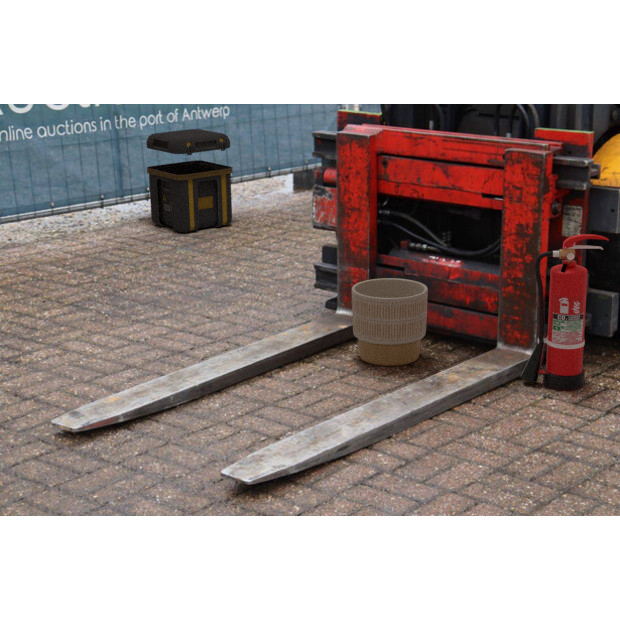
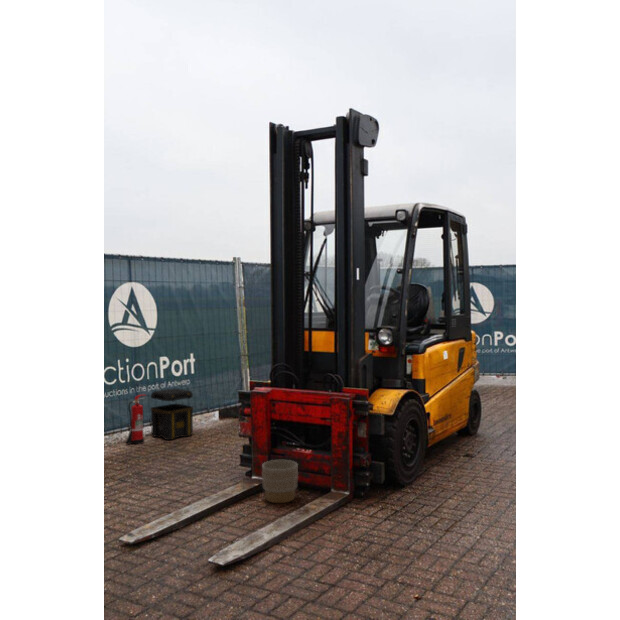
fire extinguisher: present [521,234,608,391] -> present [126,395,144,444]

